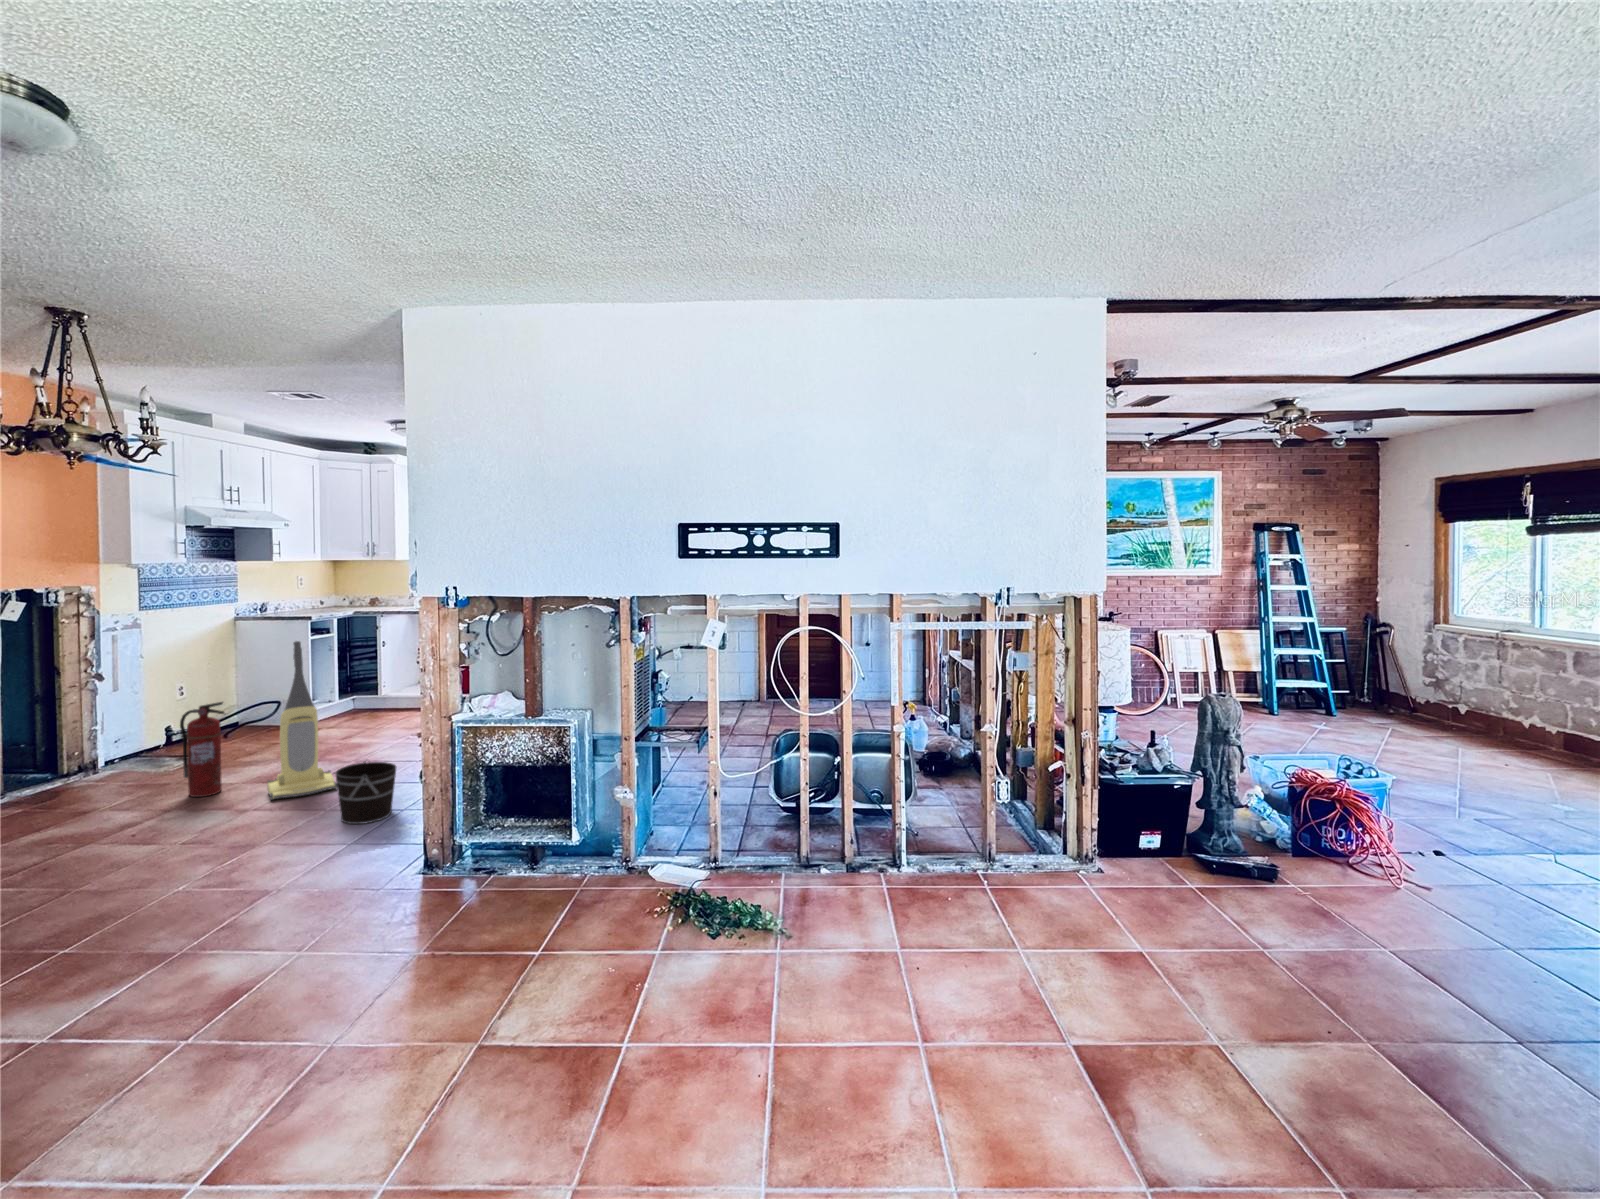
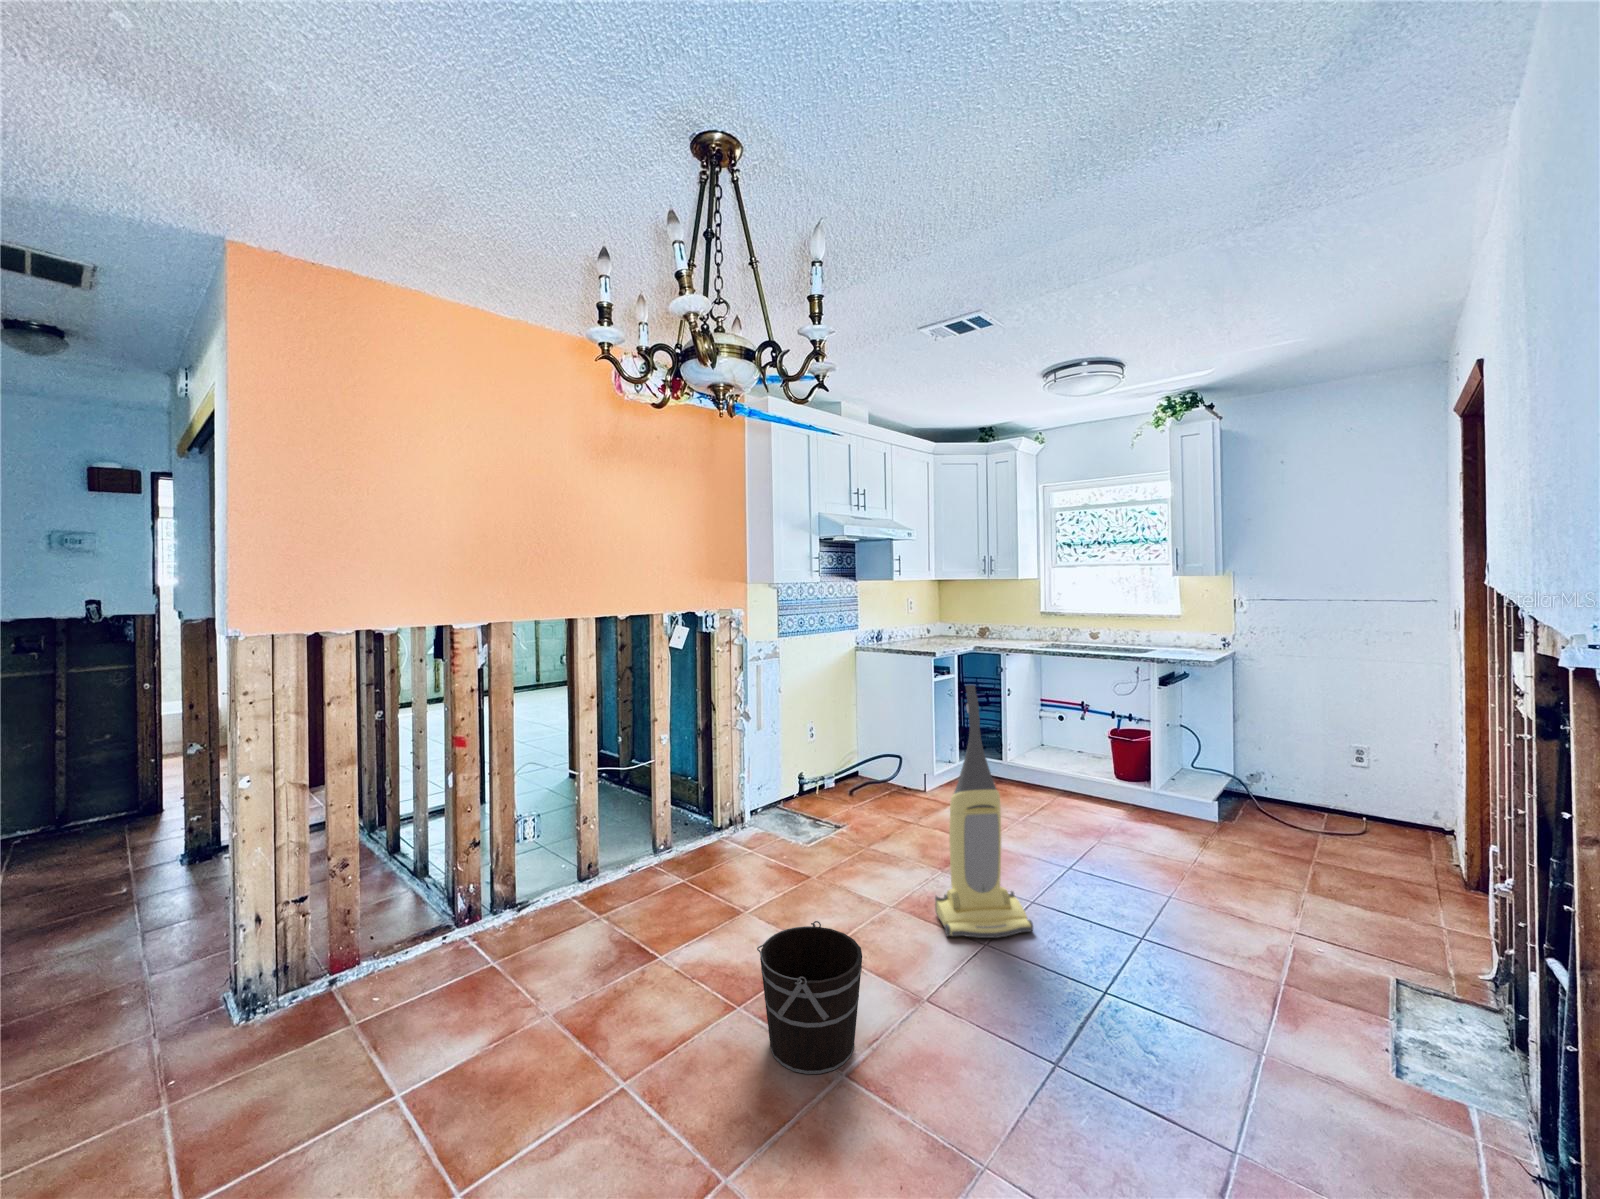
fire extinguisher: present [180,702,224,797] -> none [831,767,881,903]
bucket: present [334,761,396,824] -> present [757,921,862,1074]

